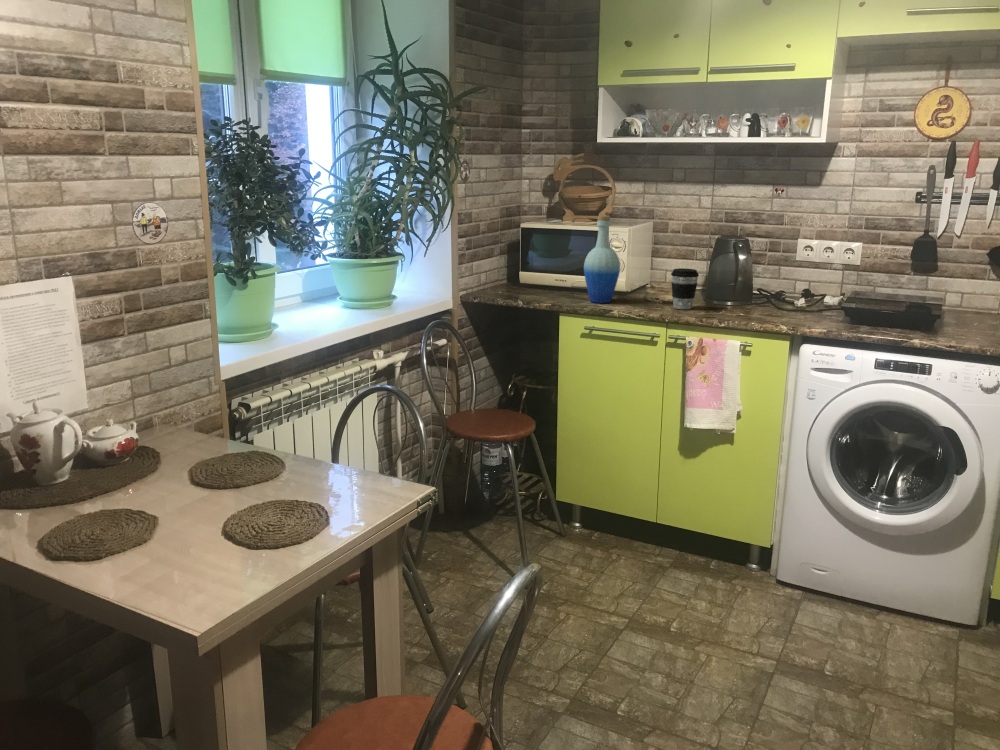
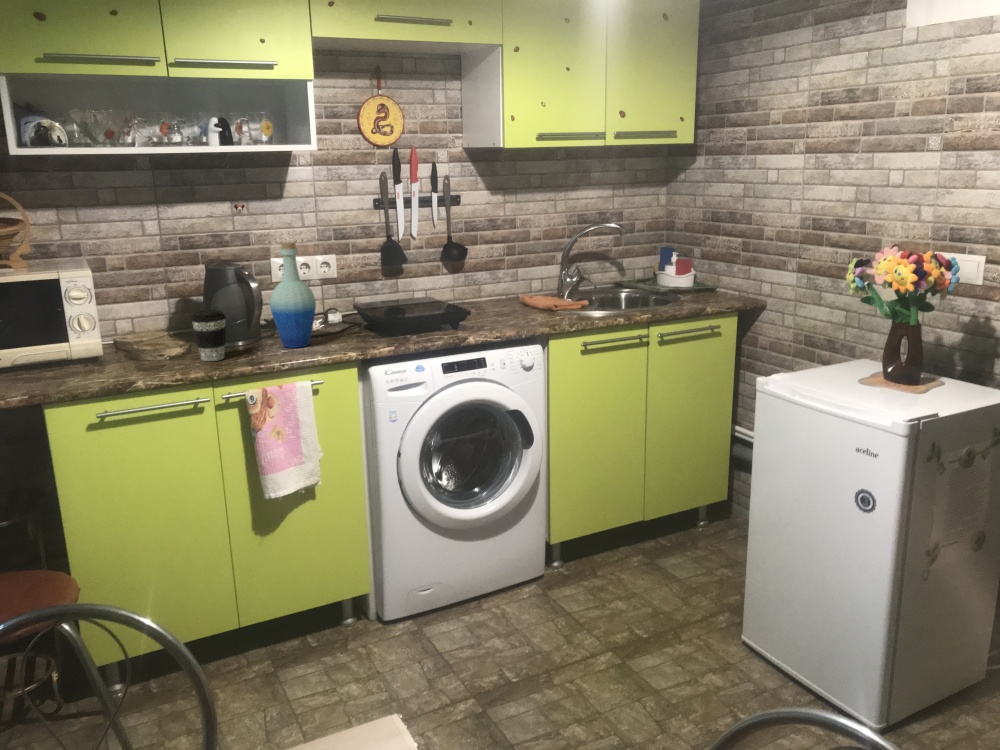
bottle: present [584,215,620,303] -> present [270,242,316,348]

